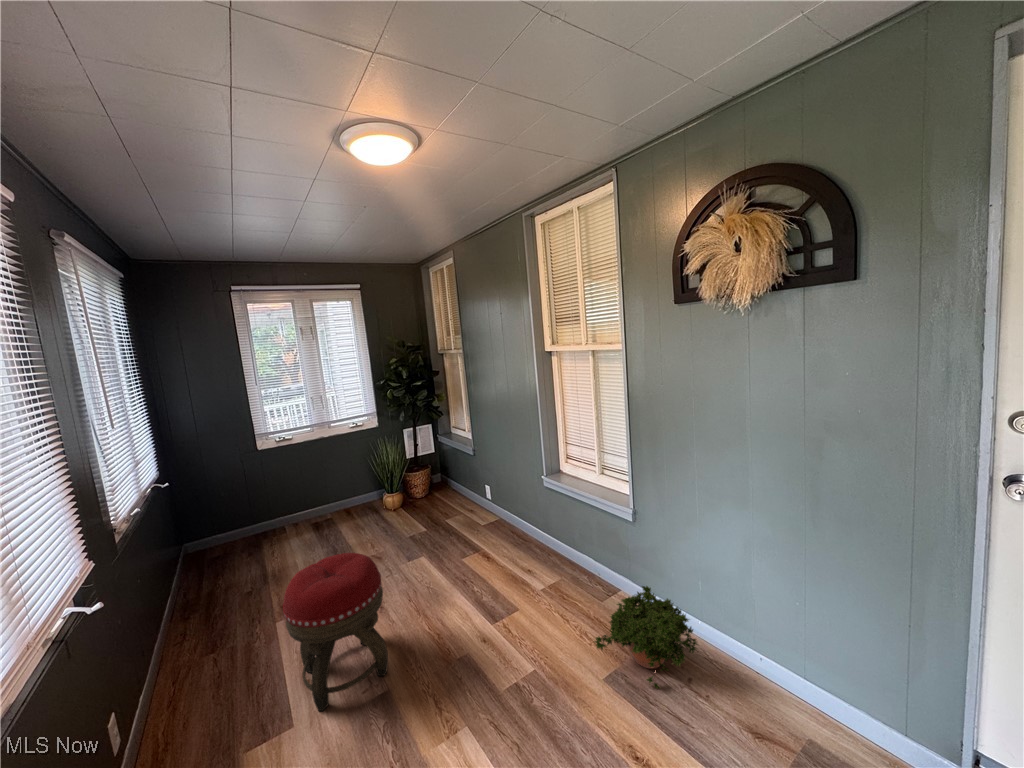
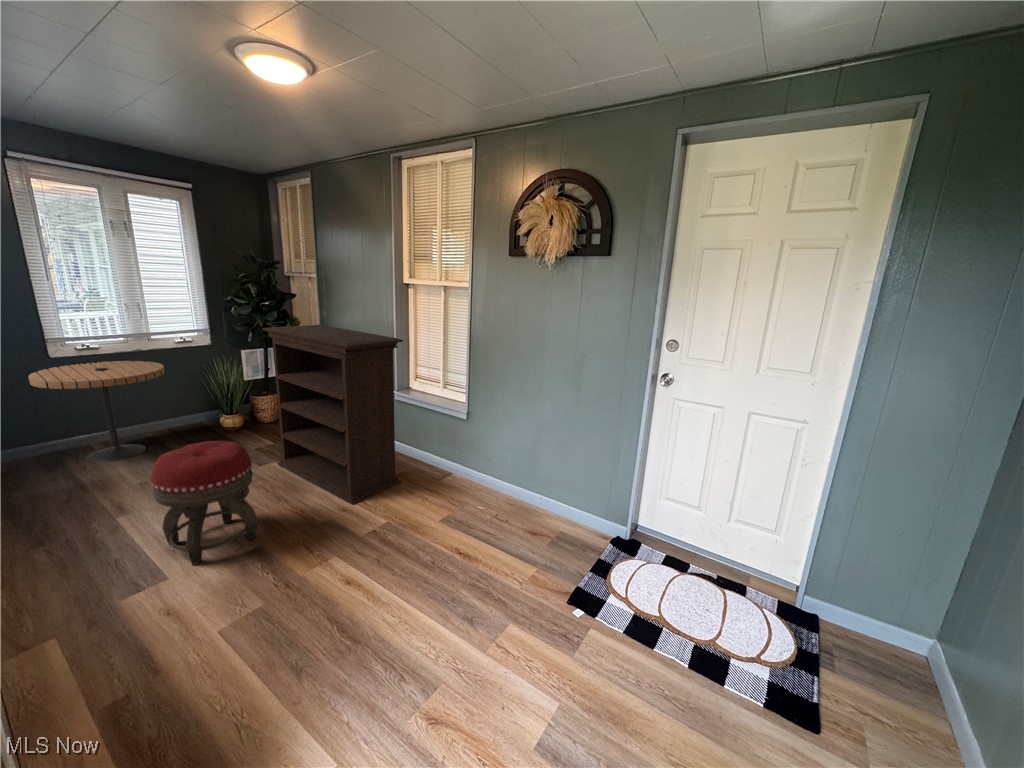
bookshelf: none [406,406,554,633] -> present [263,325,403,505]
side table: none [238,448,337,547] -> present [29,361,165,462]
potted plant: present [594,586,698,688] -> none [433,460,505,521]

